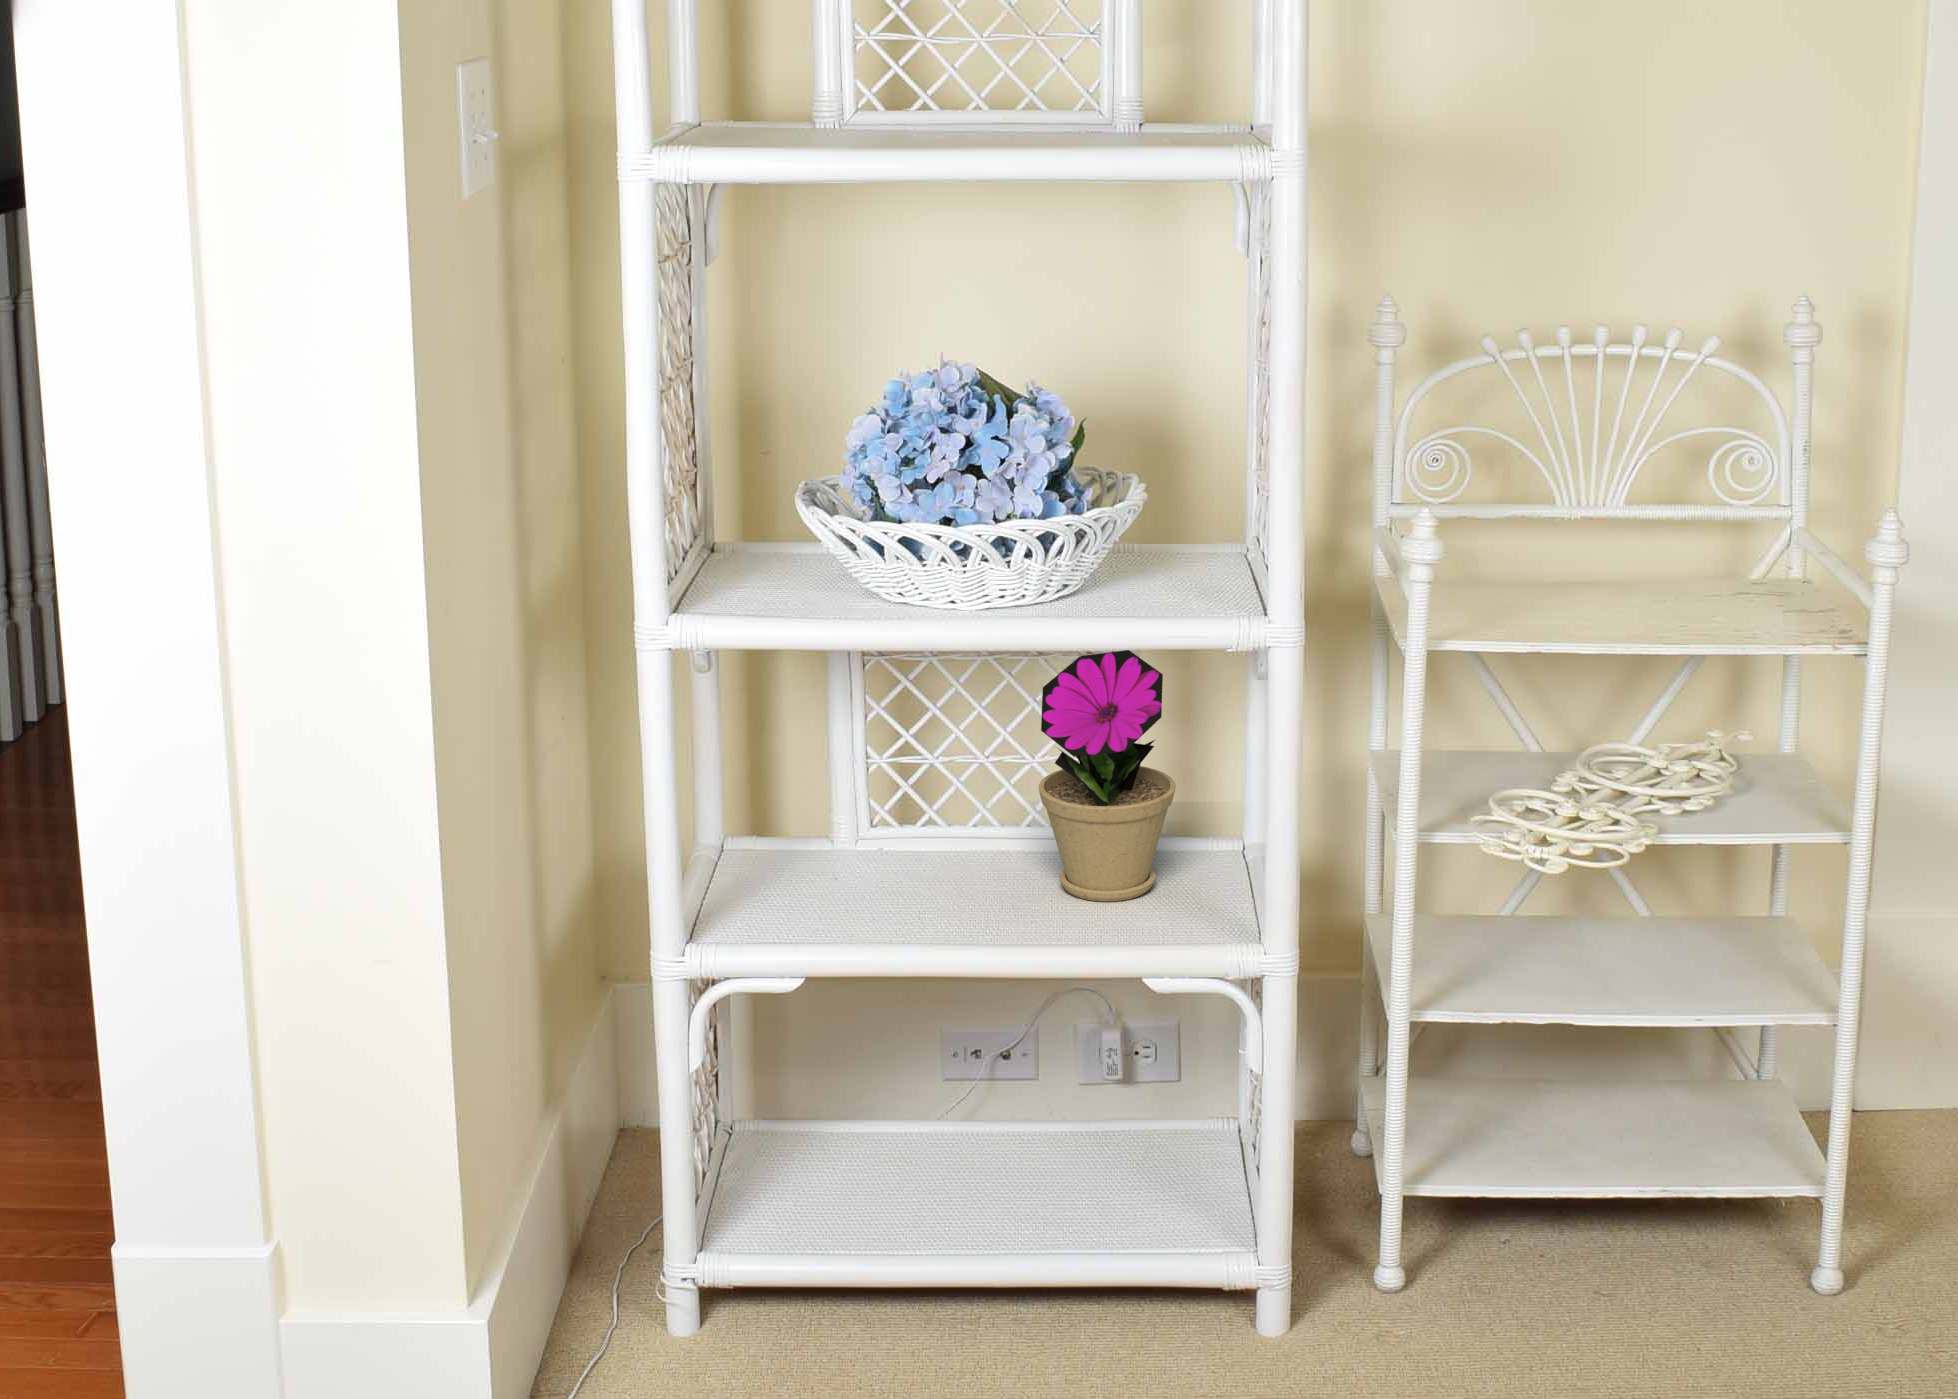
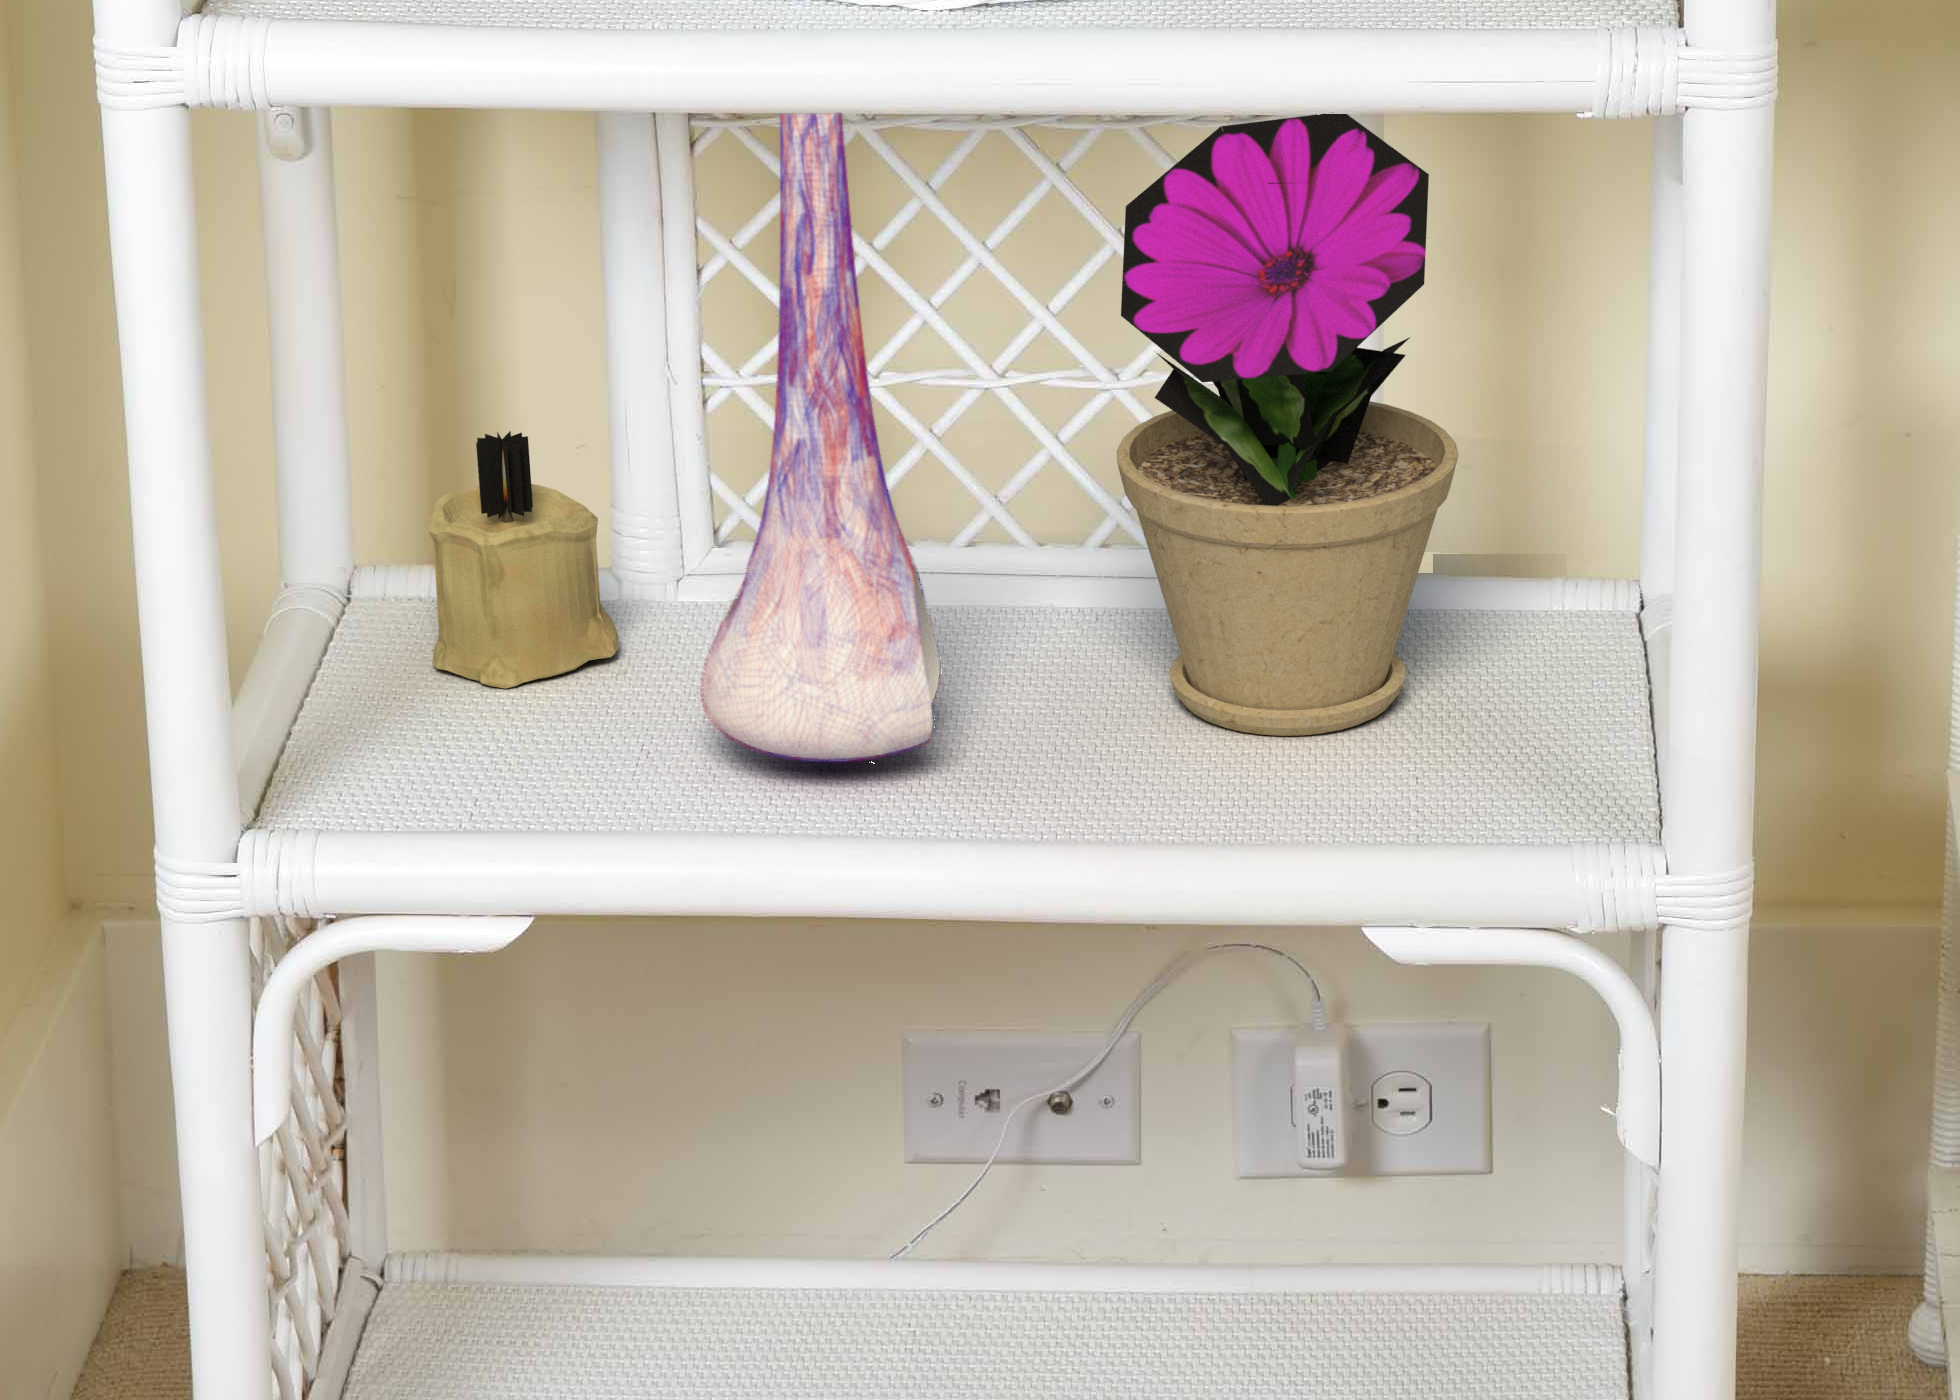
vase: none [856,625,968,914] -> present [701,113,939,762]
candle: none [755,780,832,887] -> present [429,431,618,689]

